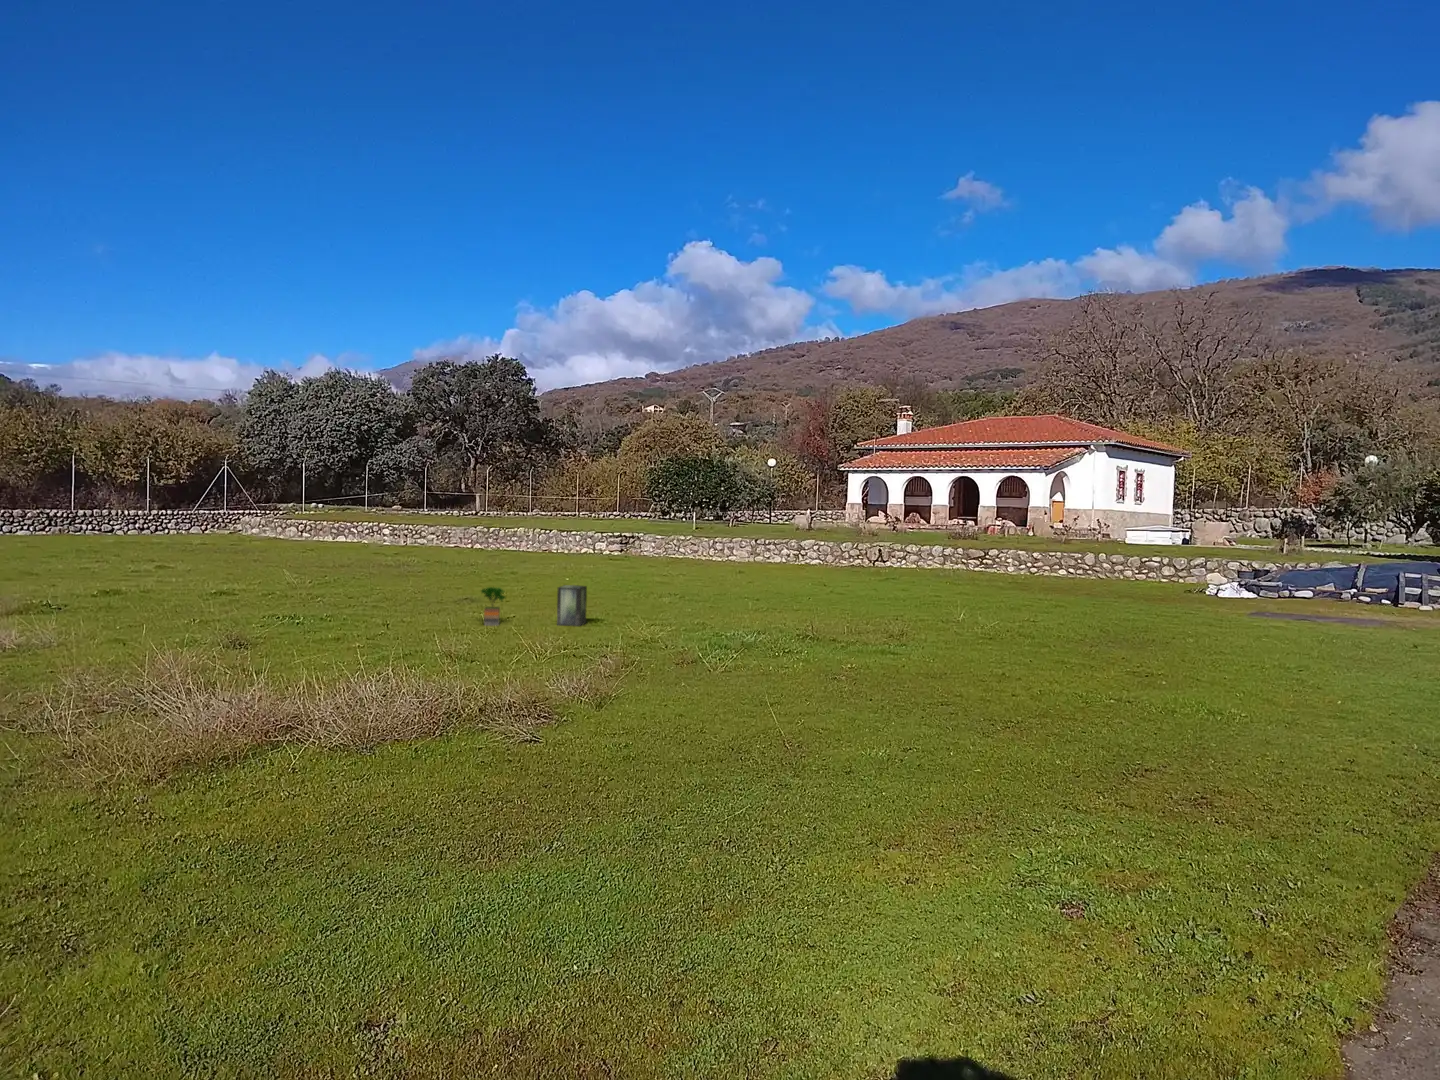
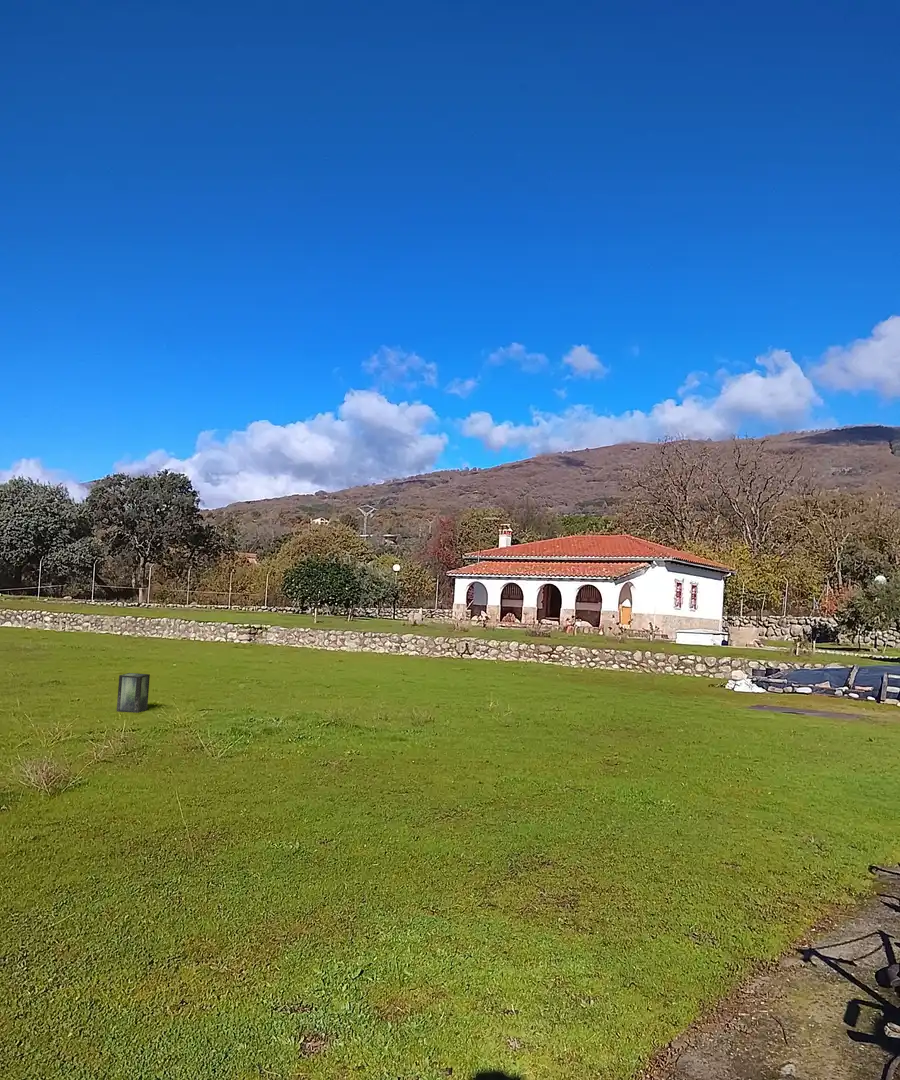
potted tree: present [481,587,505,626] -> none [43,673,69,711]

